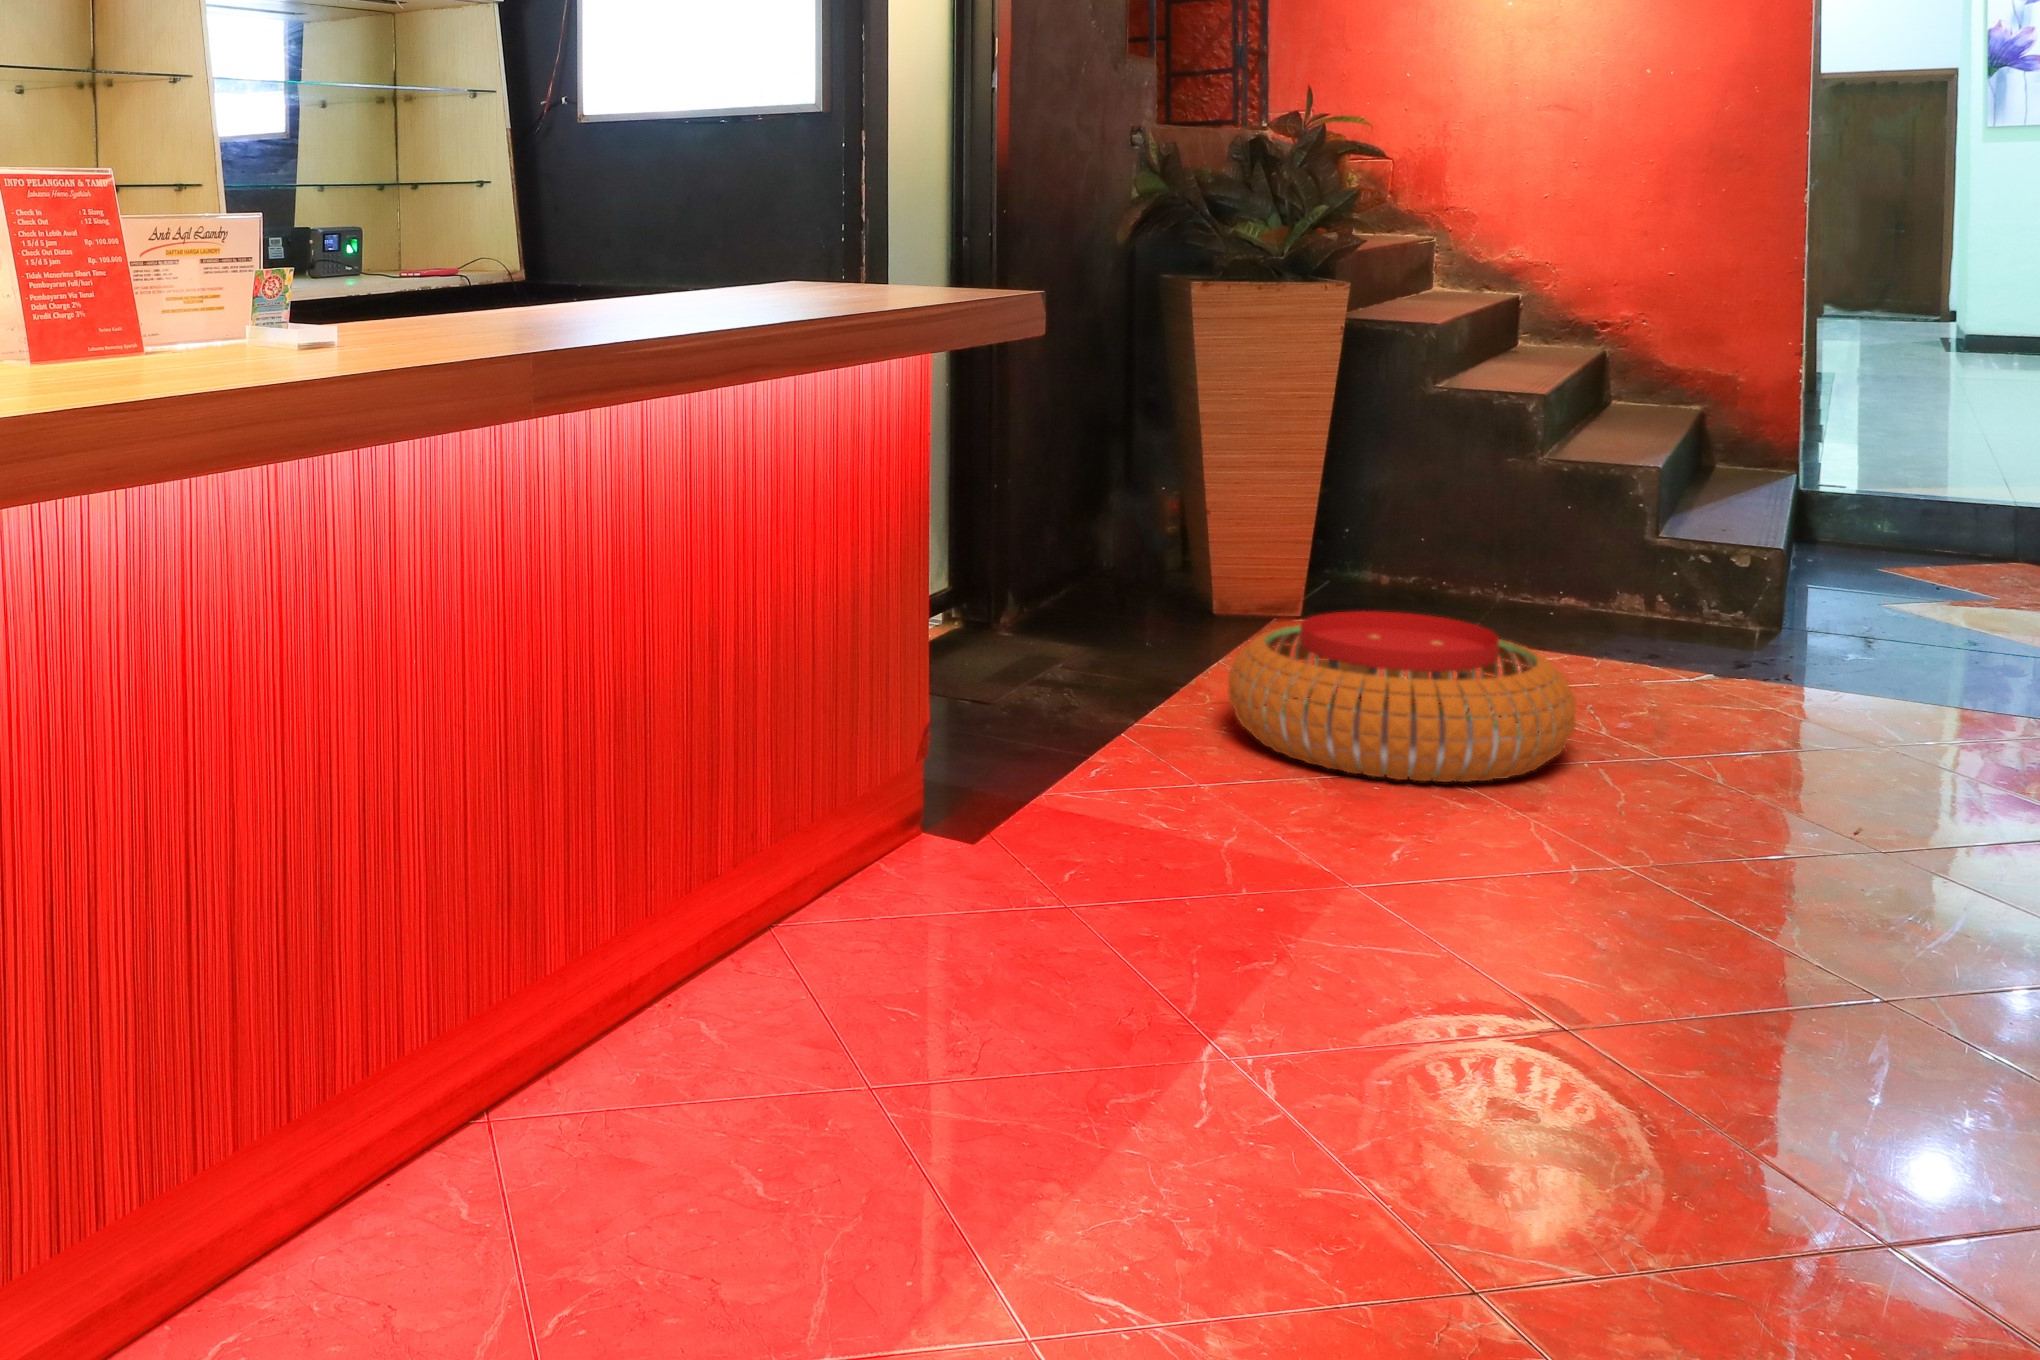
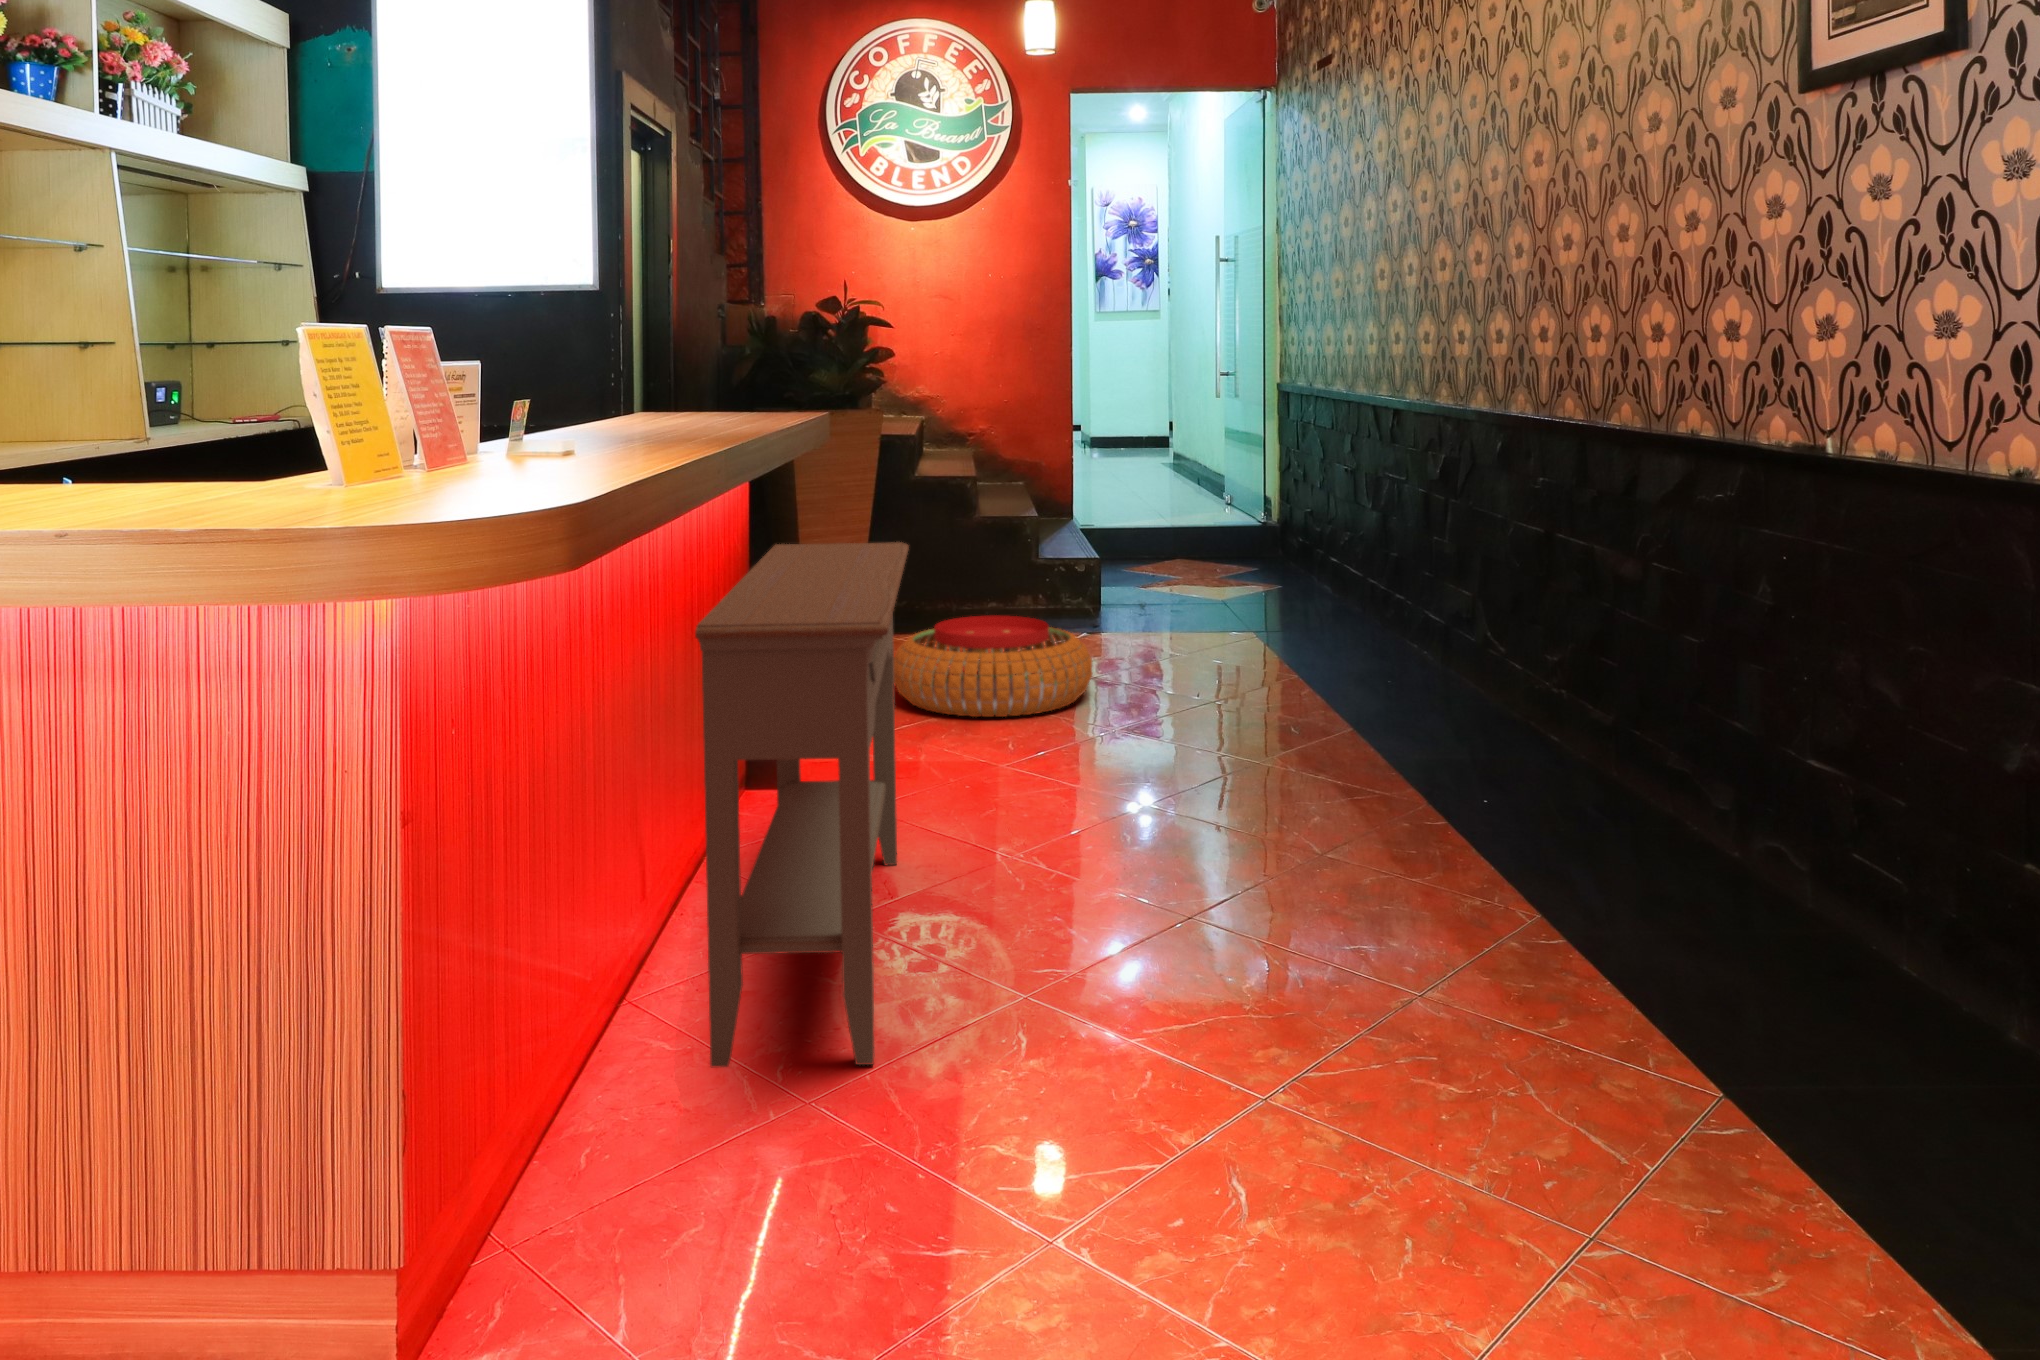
console table: none [345,475,1000,1275] -> present [695,542,909,1068]

